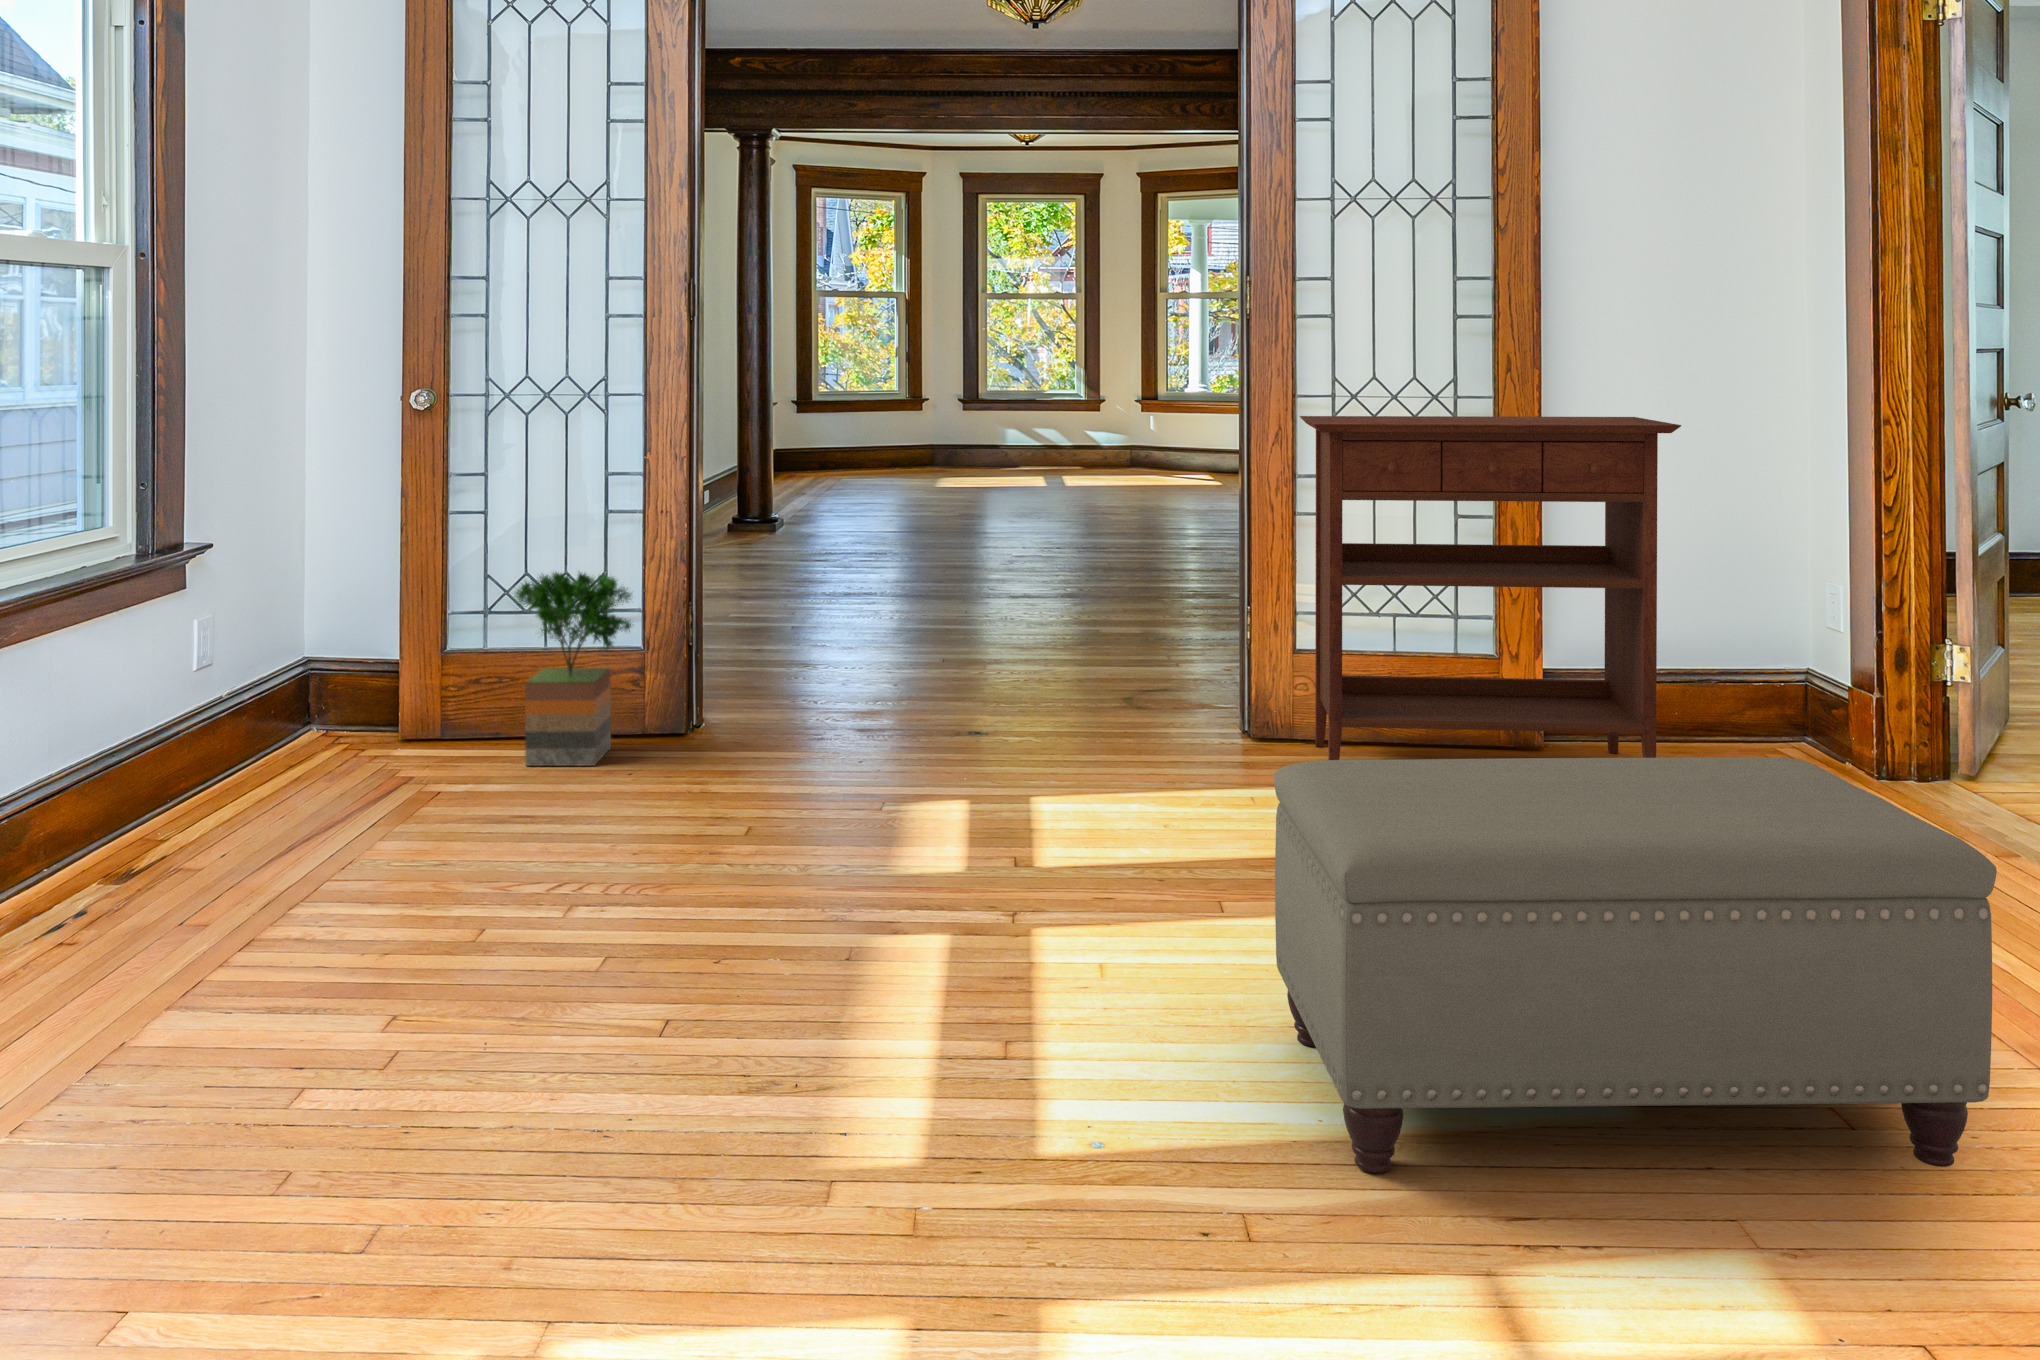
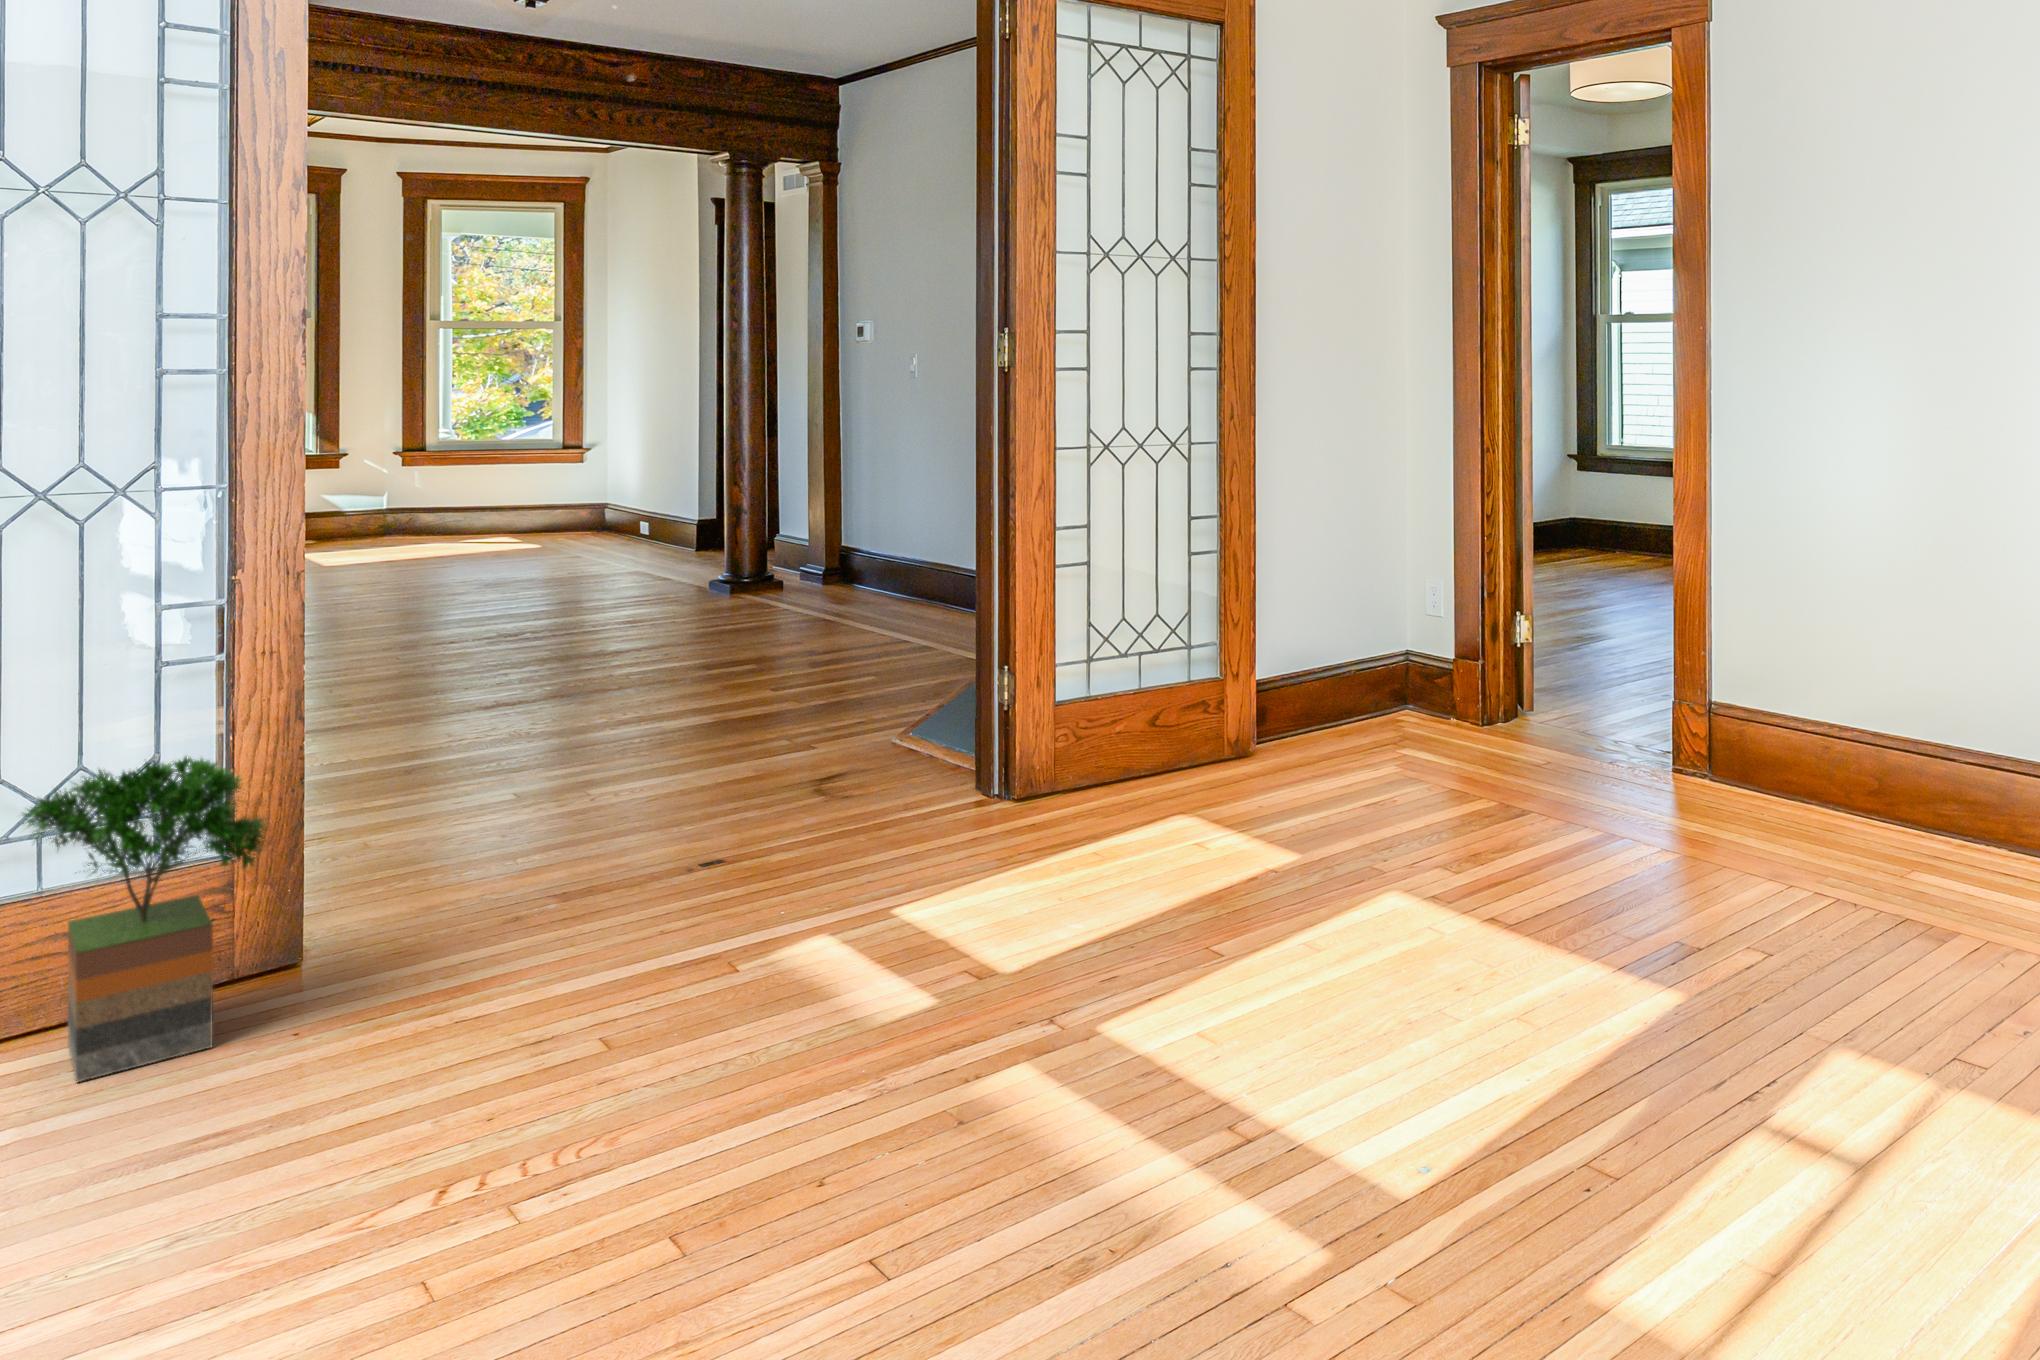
console table: present [1300,416,1681,760] -> none [1069,456,1407,827]
ottoman: present [1274,757,1997,1173] -> none [1465,746,1967,1199]

